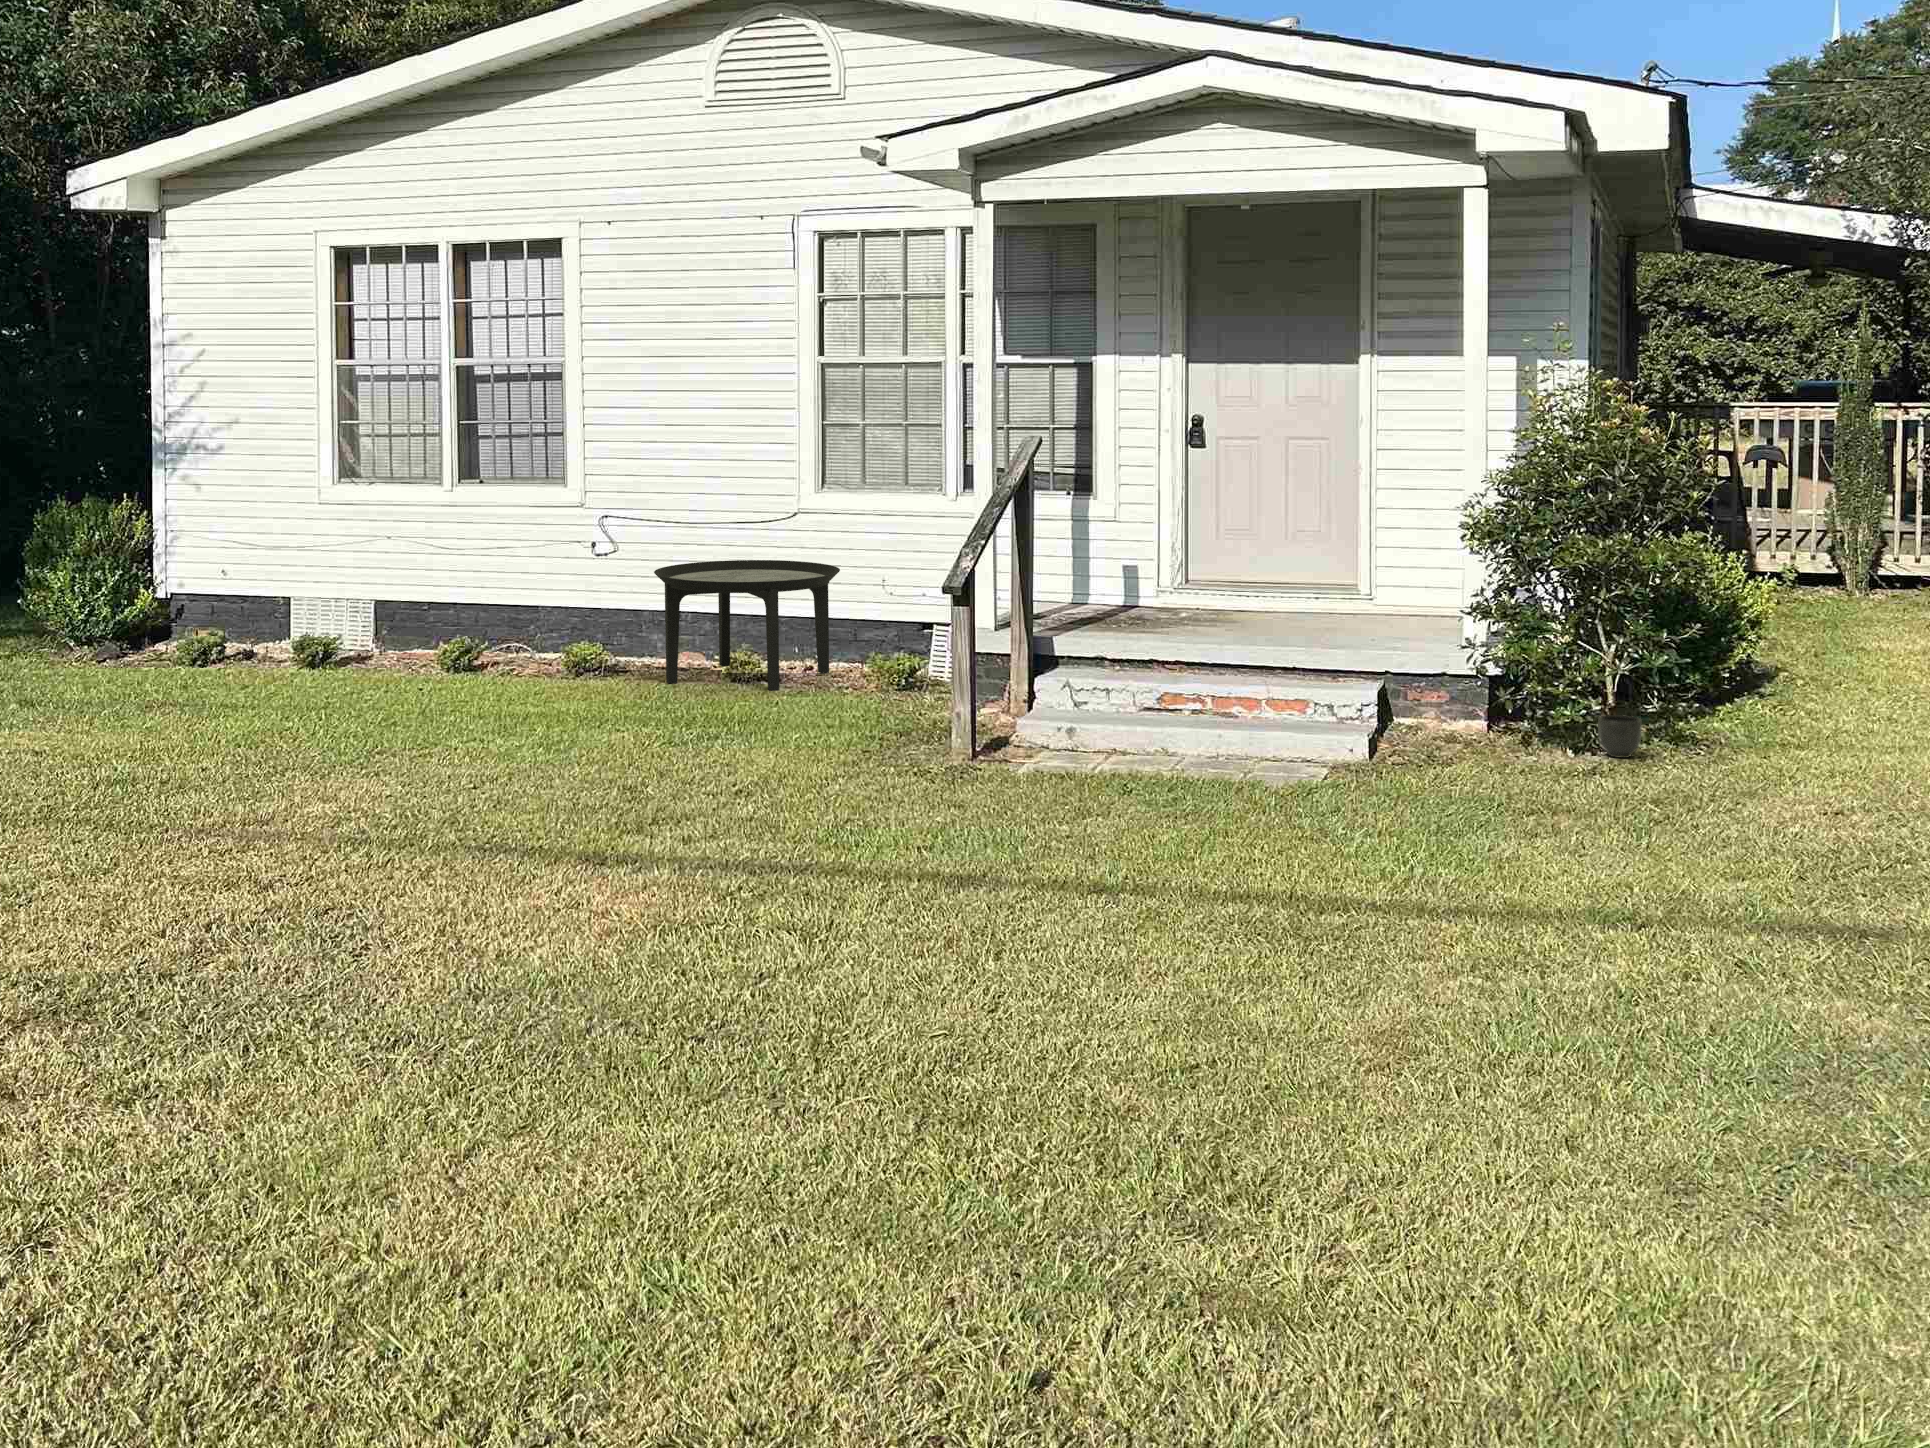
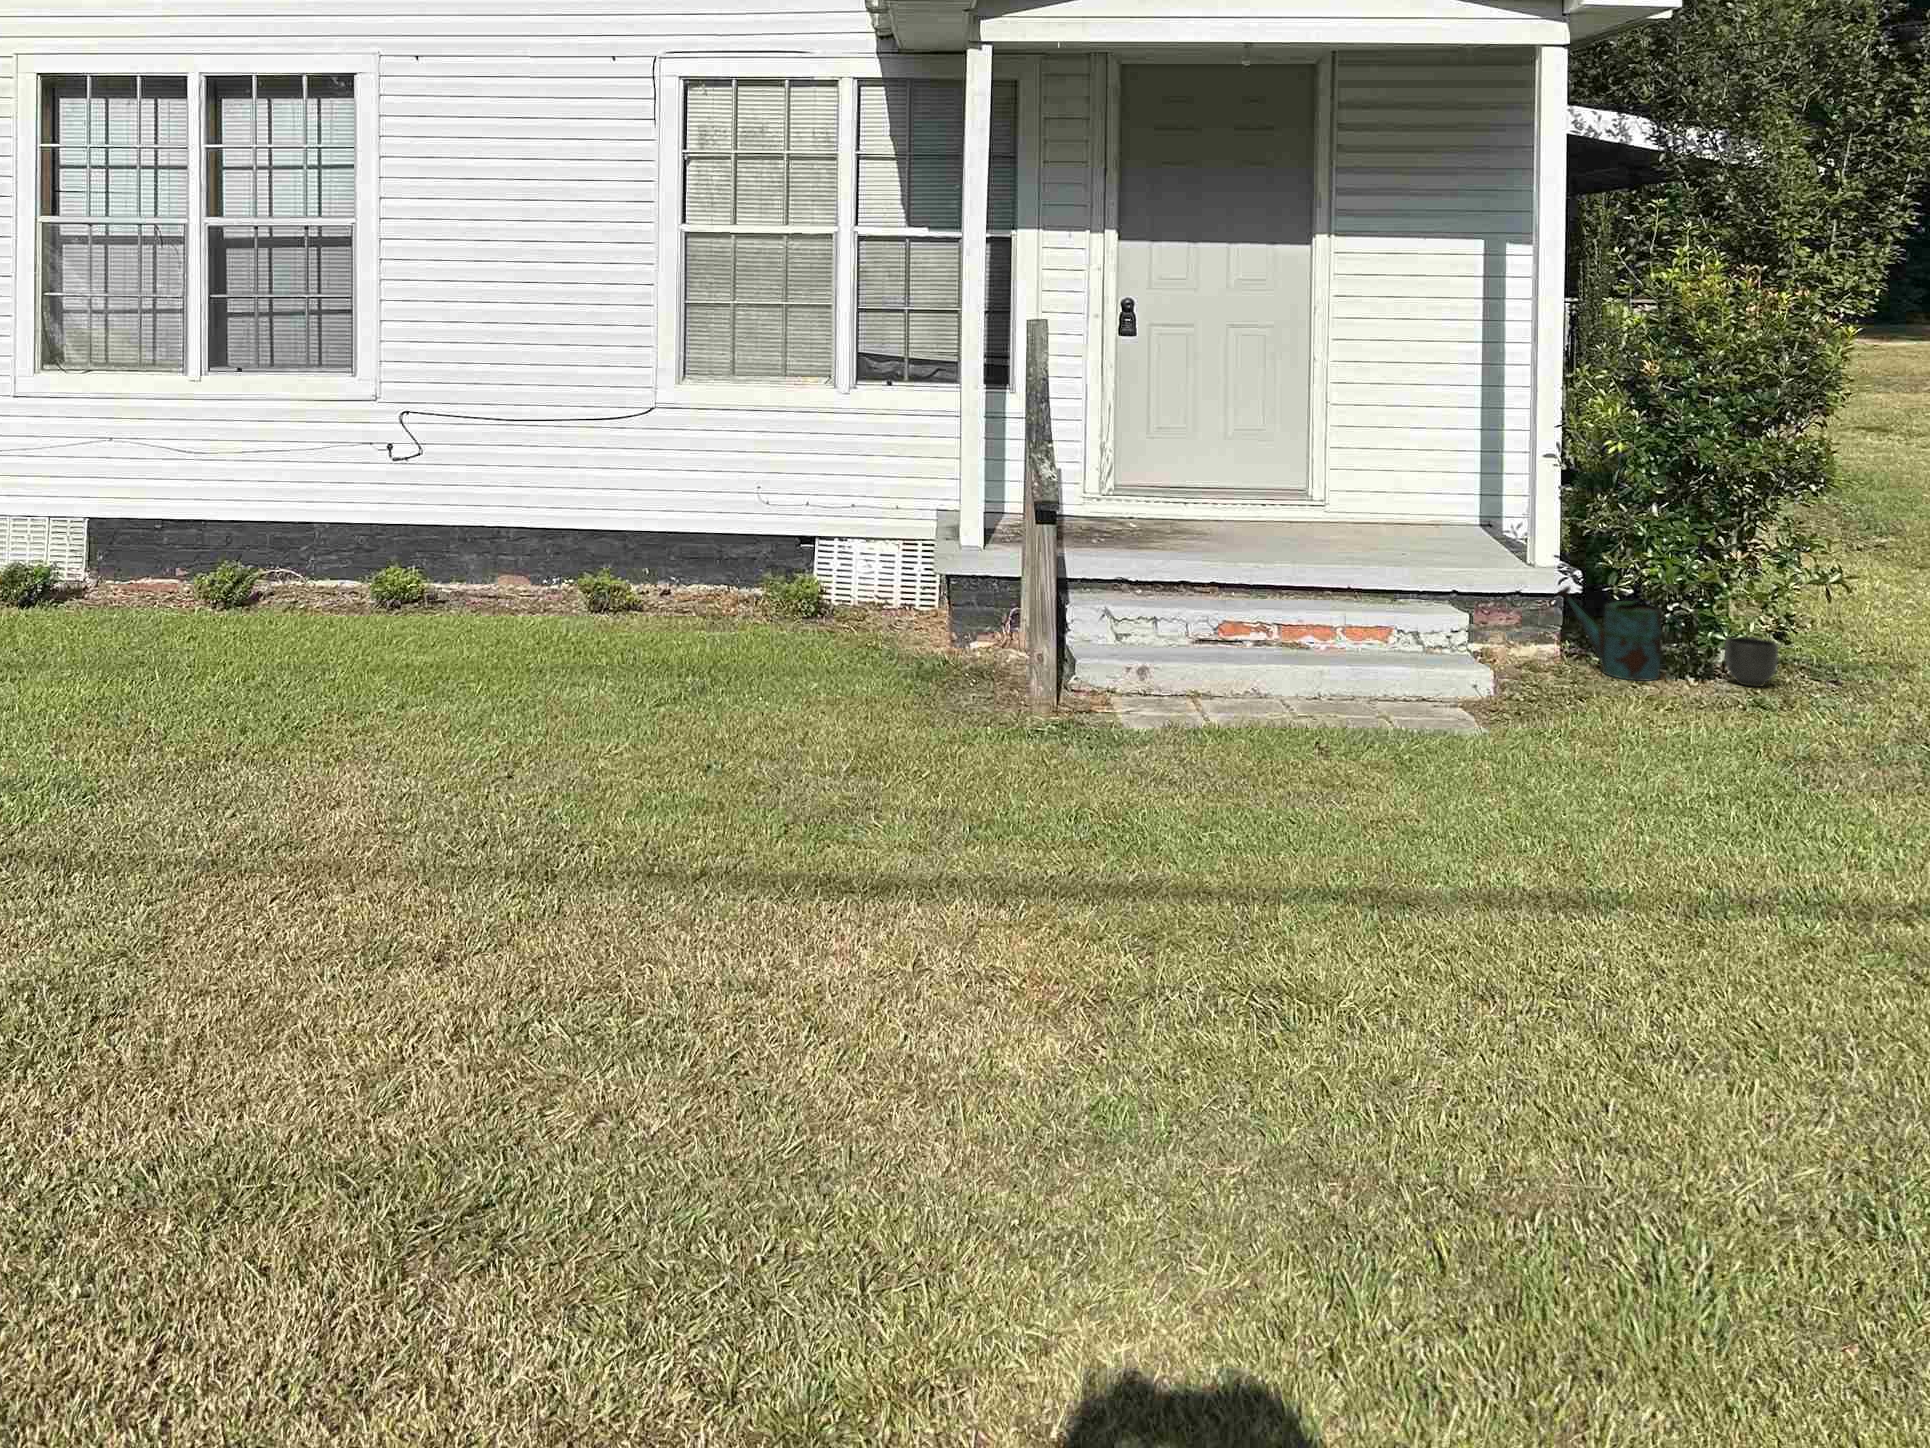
round table: present [654,560,840,691] -> none [507,463,732,626]
watering can: none [1473,669,1559,751] -> present [1557,586,1682,681]

